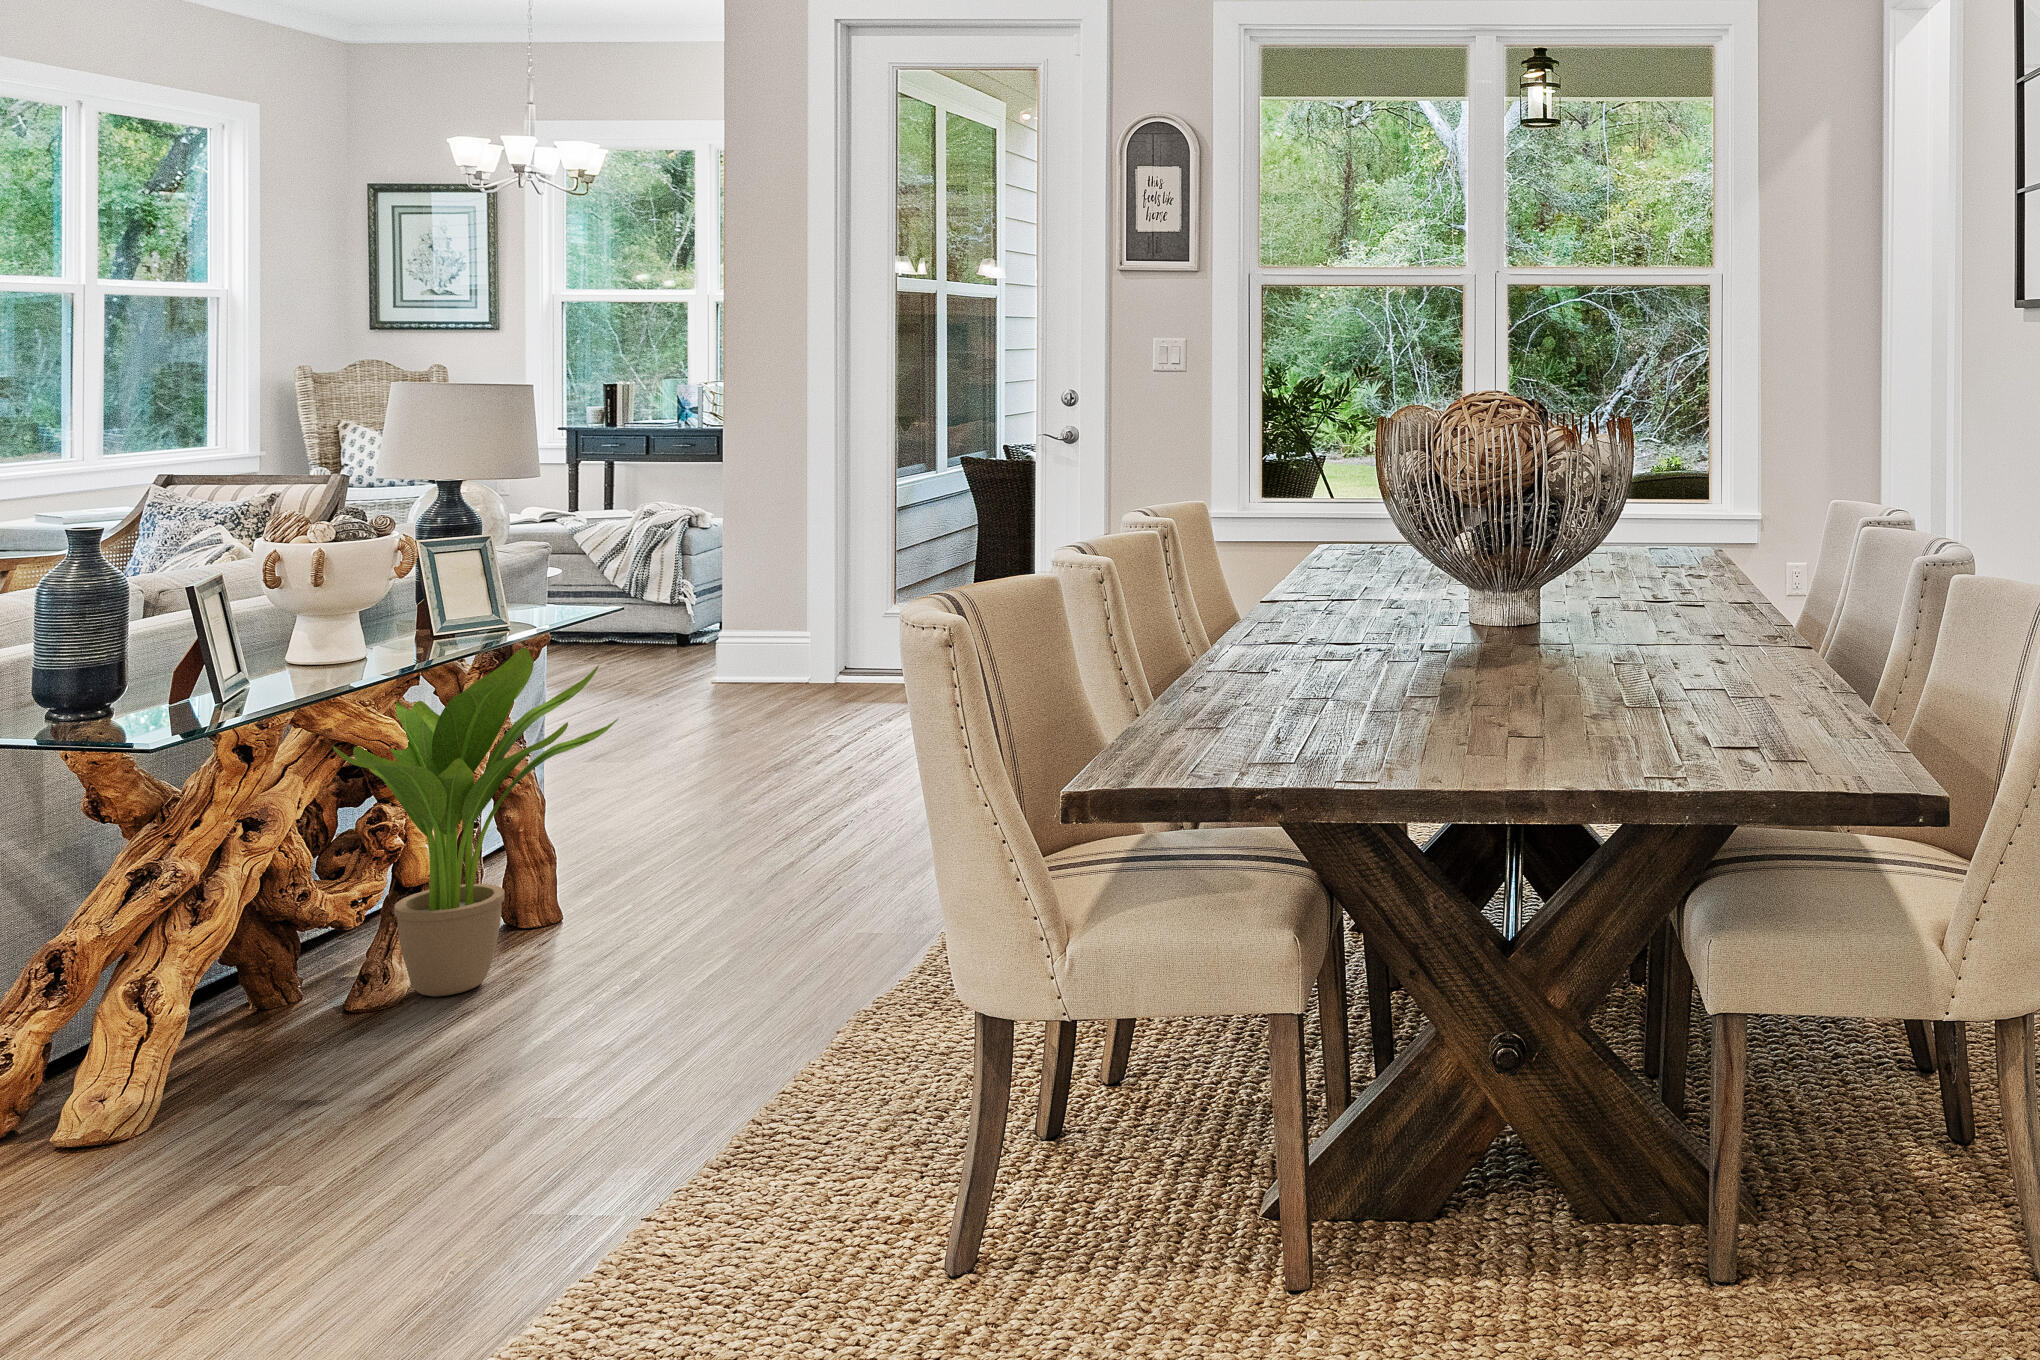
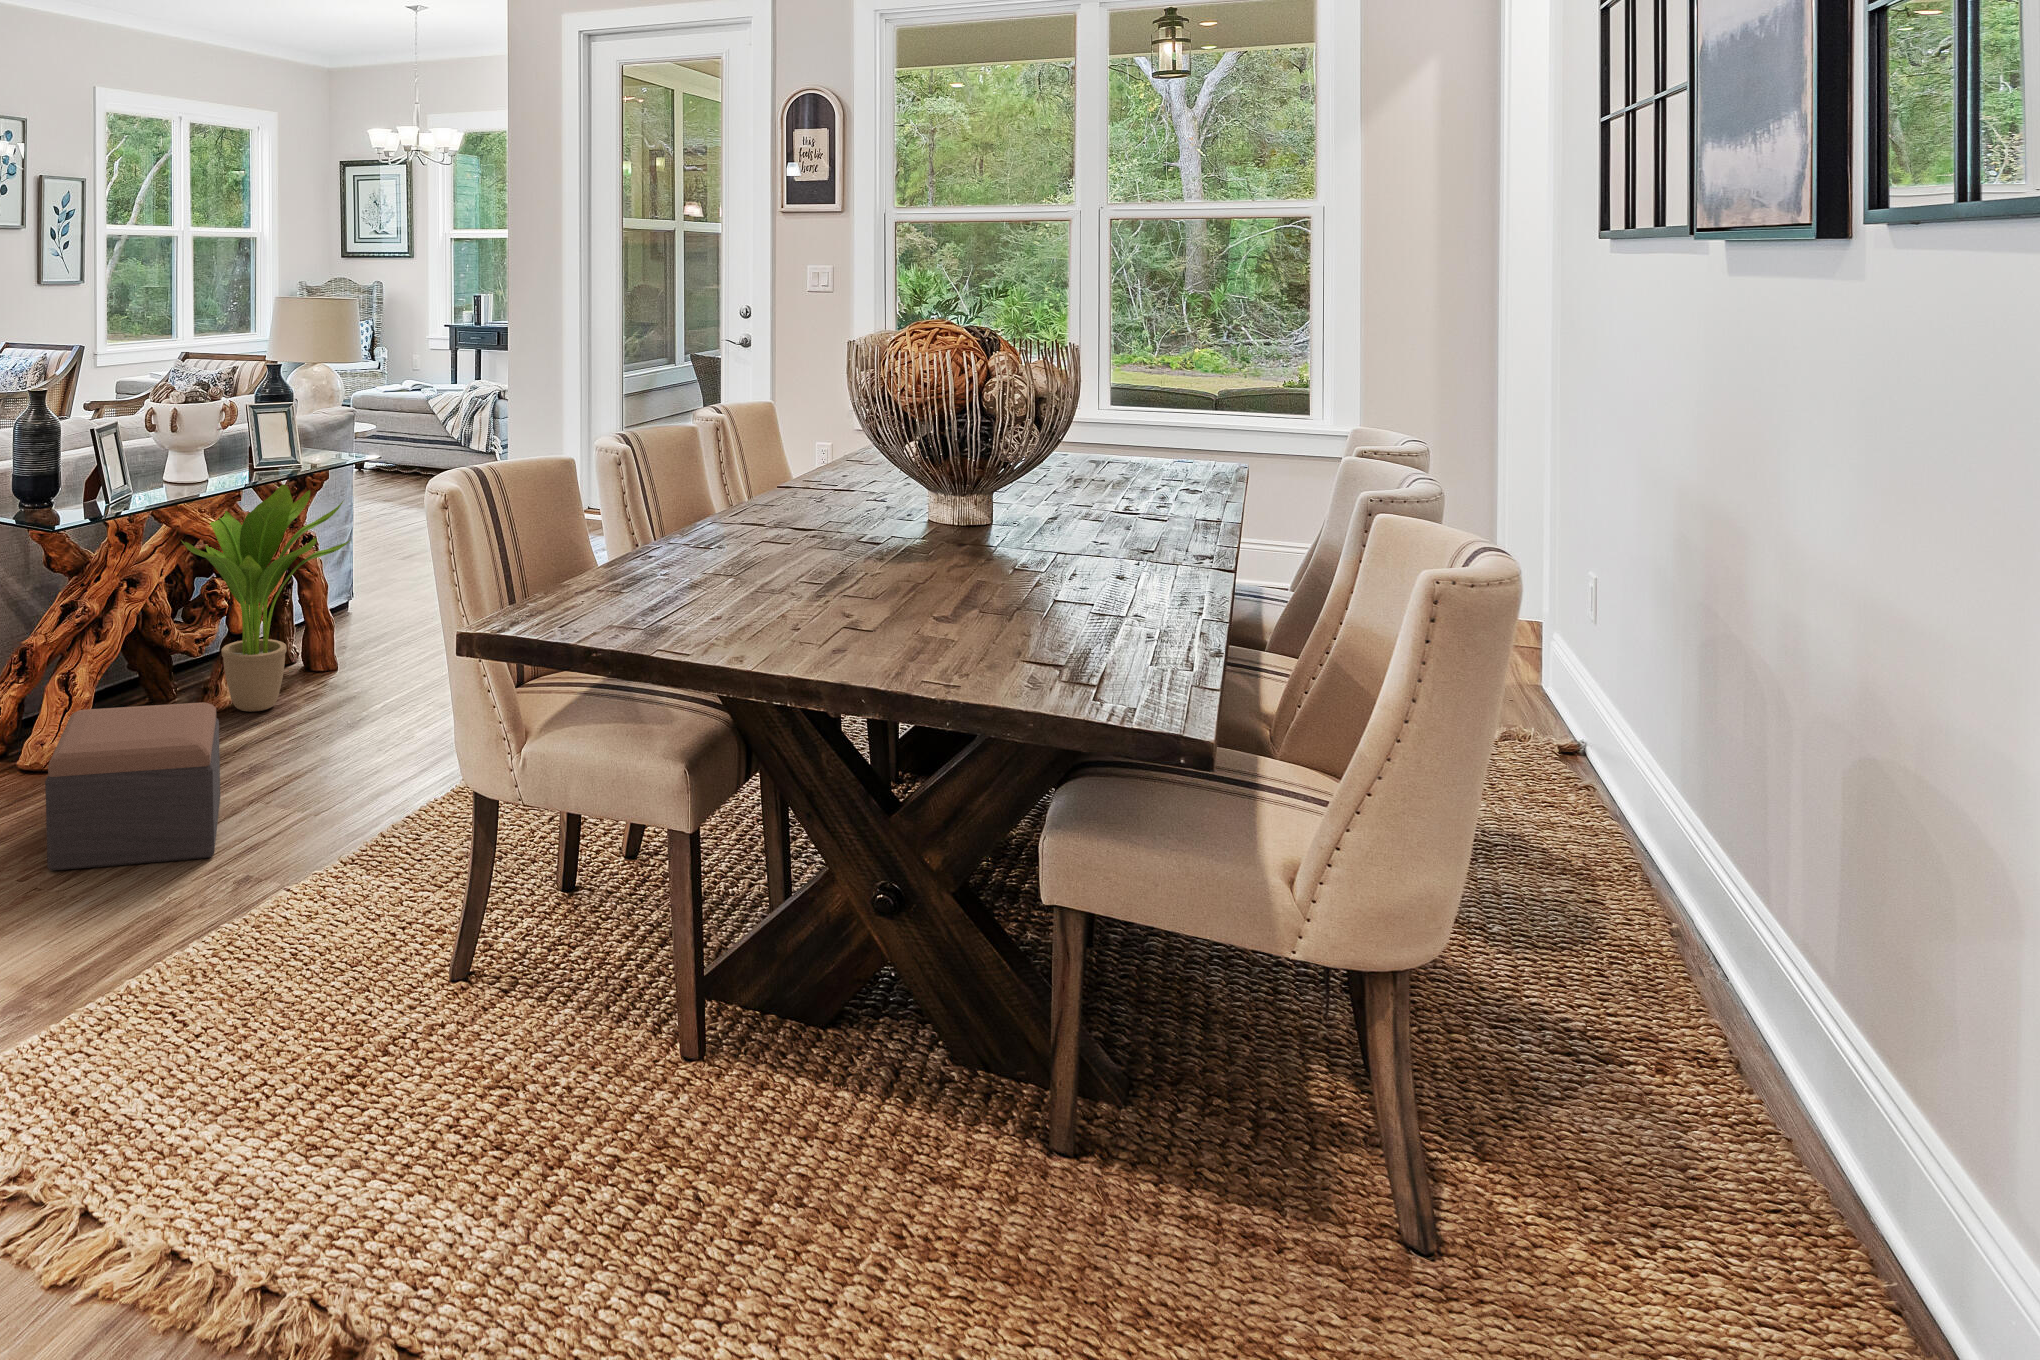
footstool: none [195,979,496,1279] -> present [45,702,220,871]

